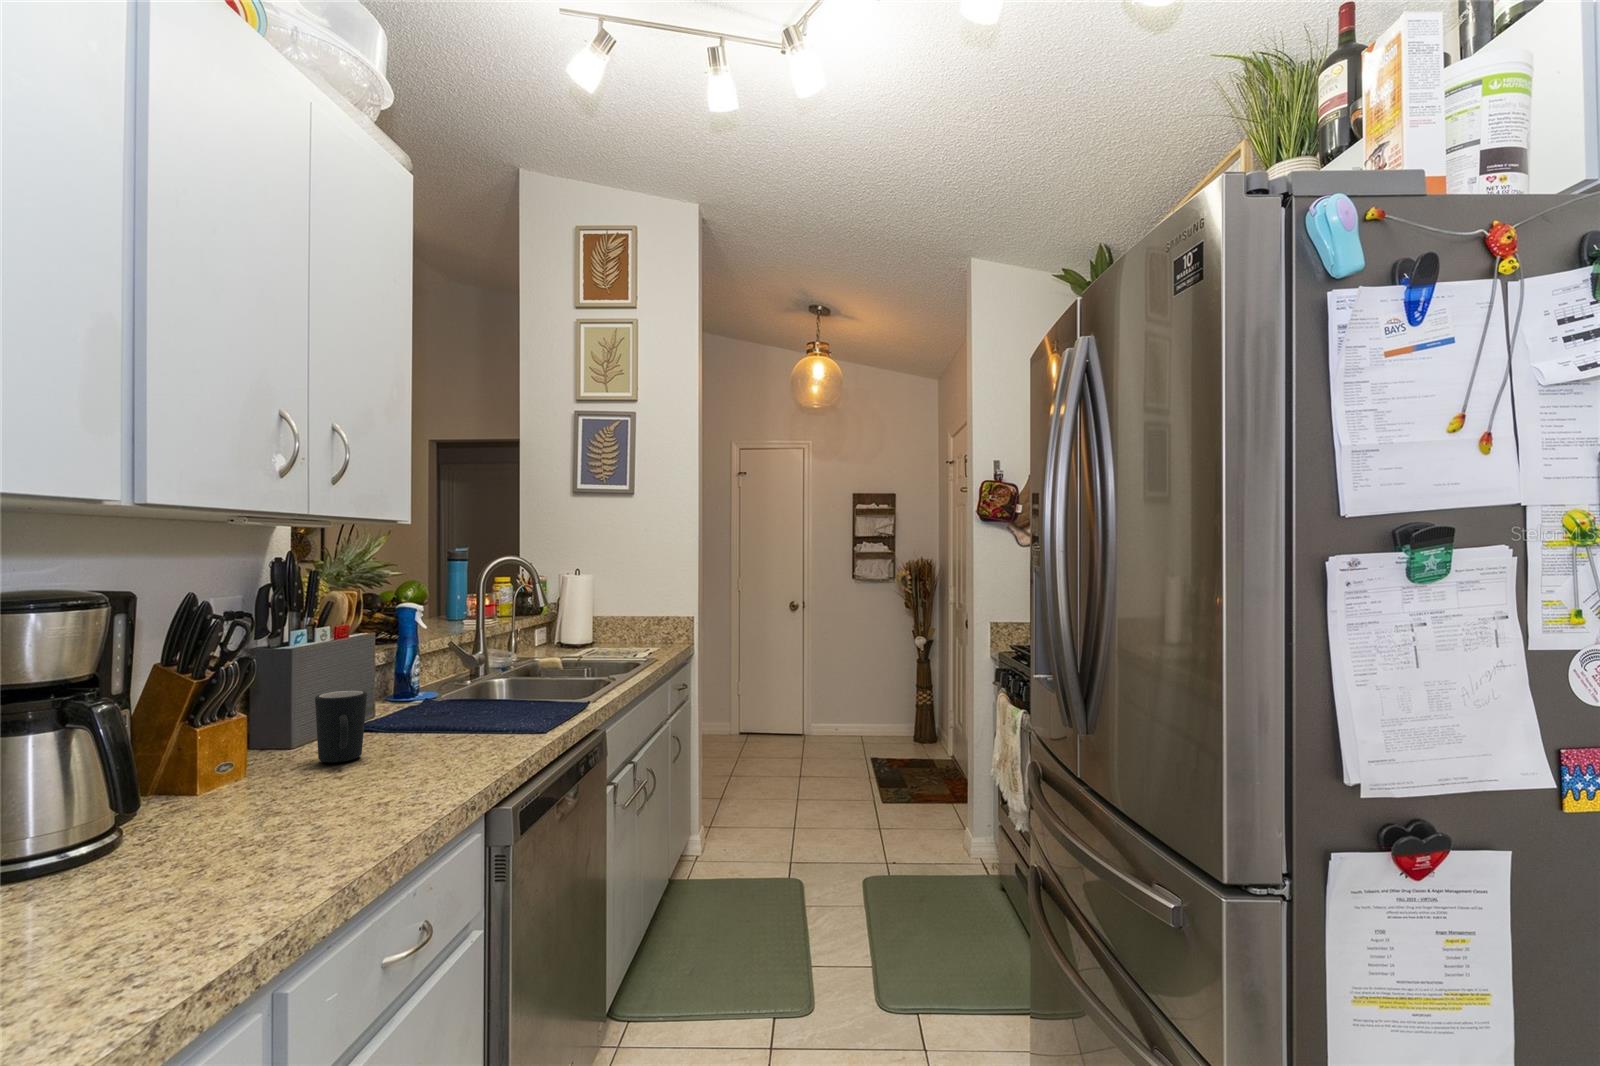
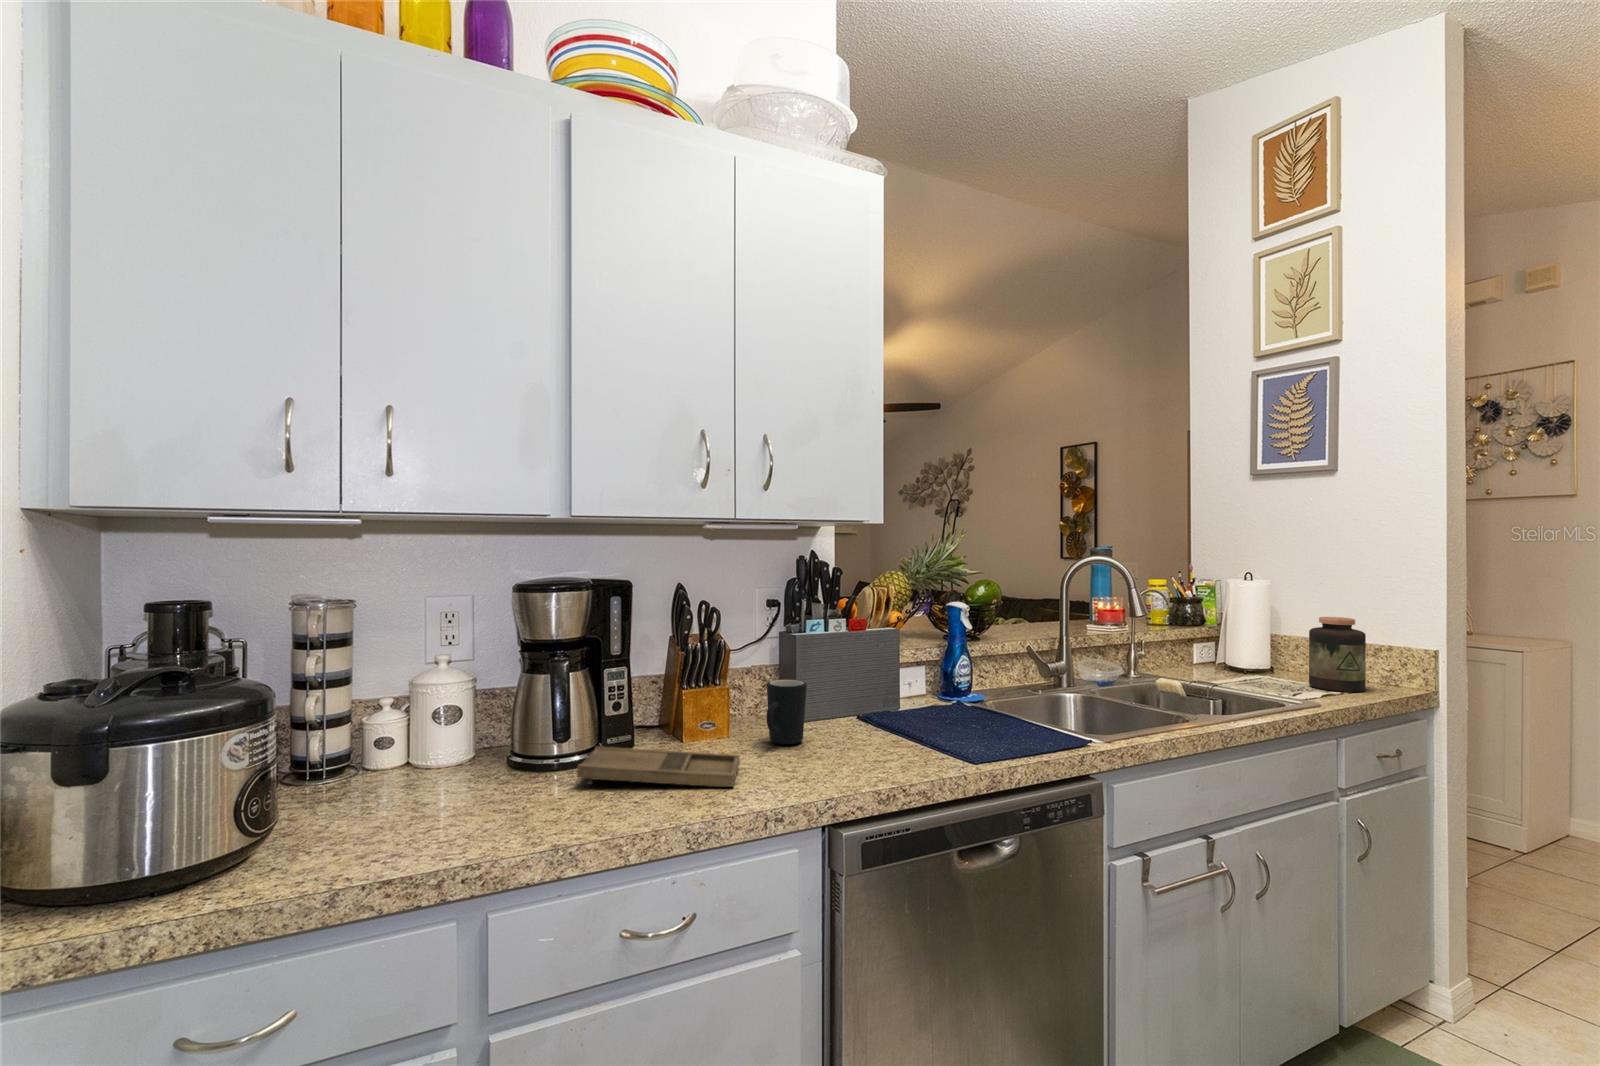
jar: none [625,597,658,648] -> present [1309,617,1366,692]
tray: none [156,772,395,849] -> present [577,747,740,787]

